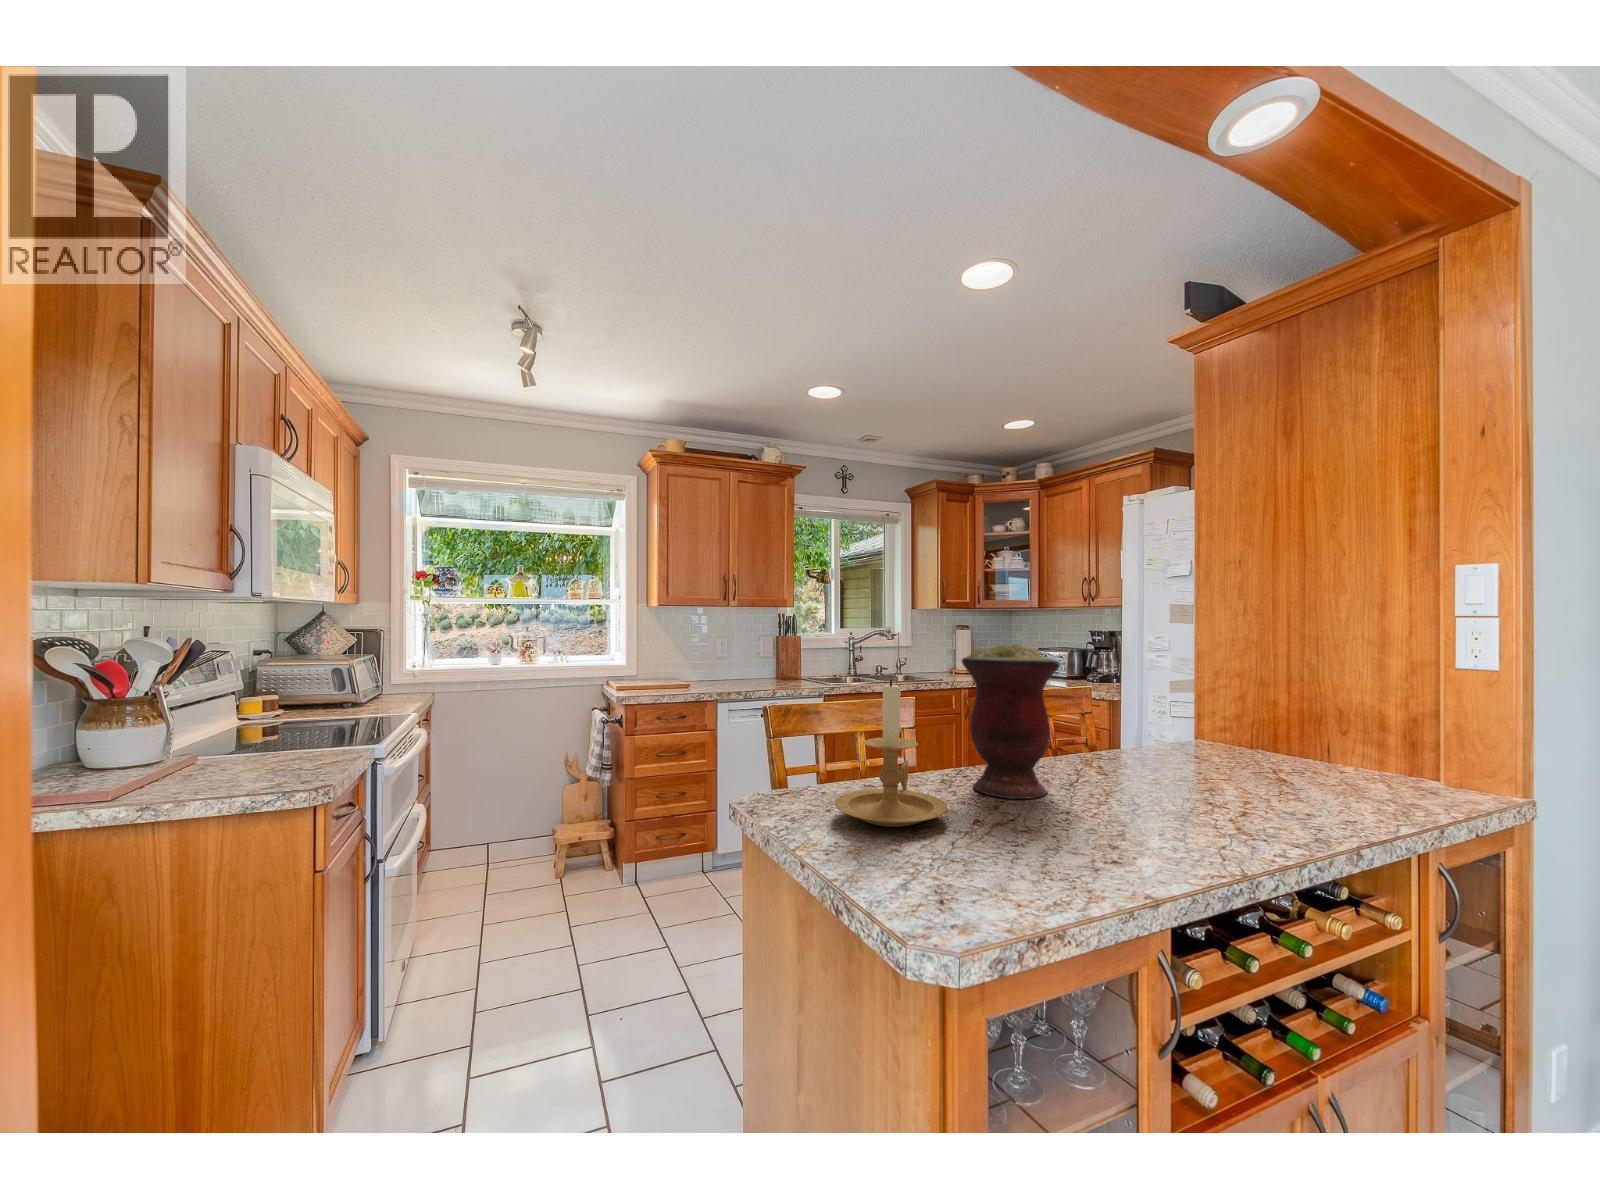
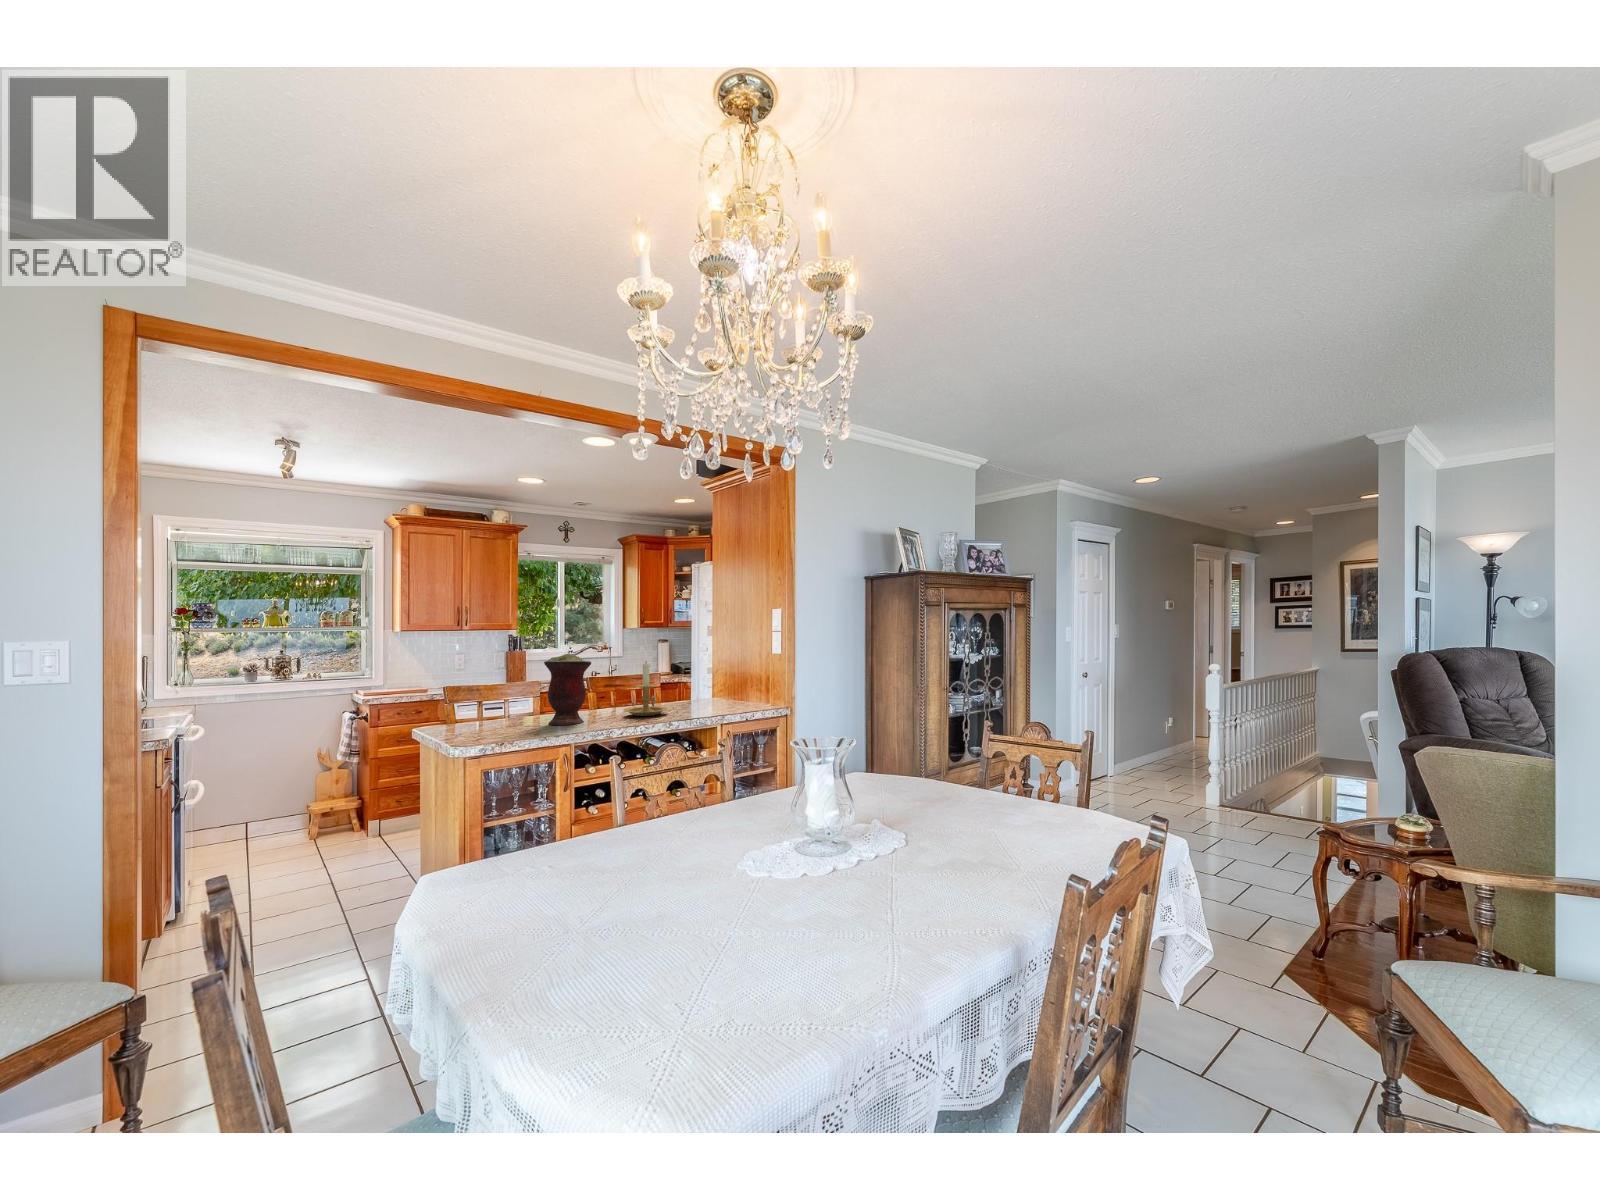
candle holder: present [835,679,947,827] -> present [624,663,668,716]

